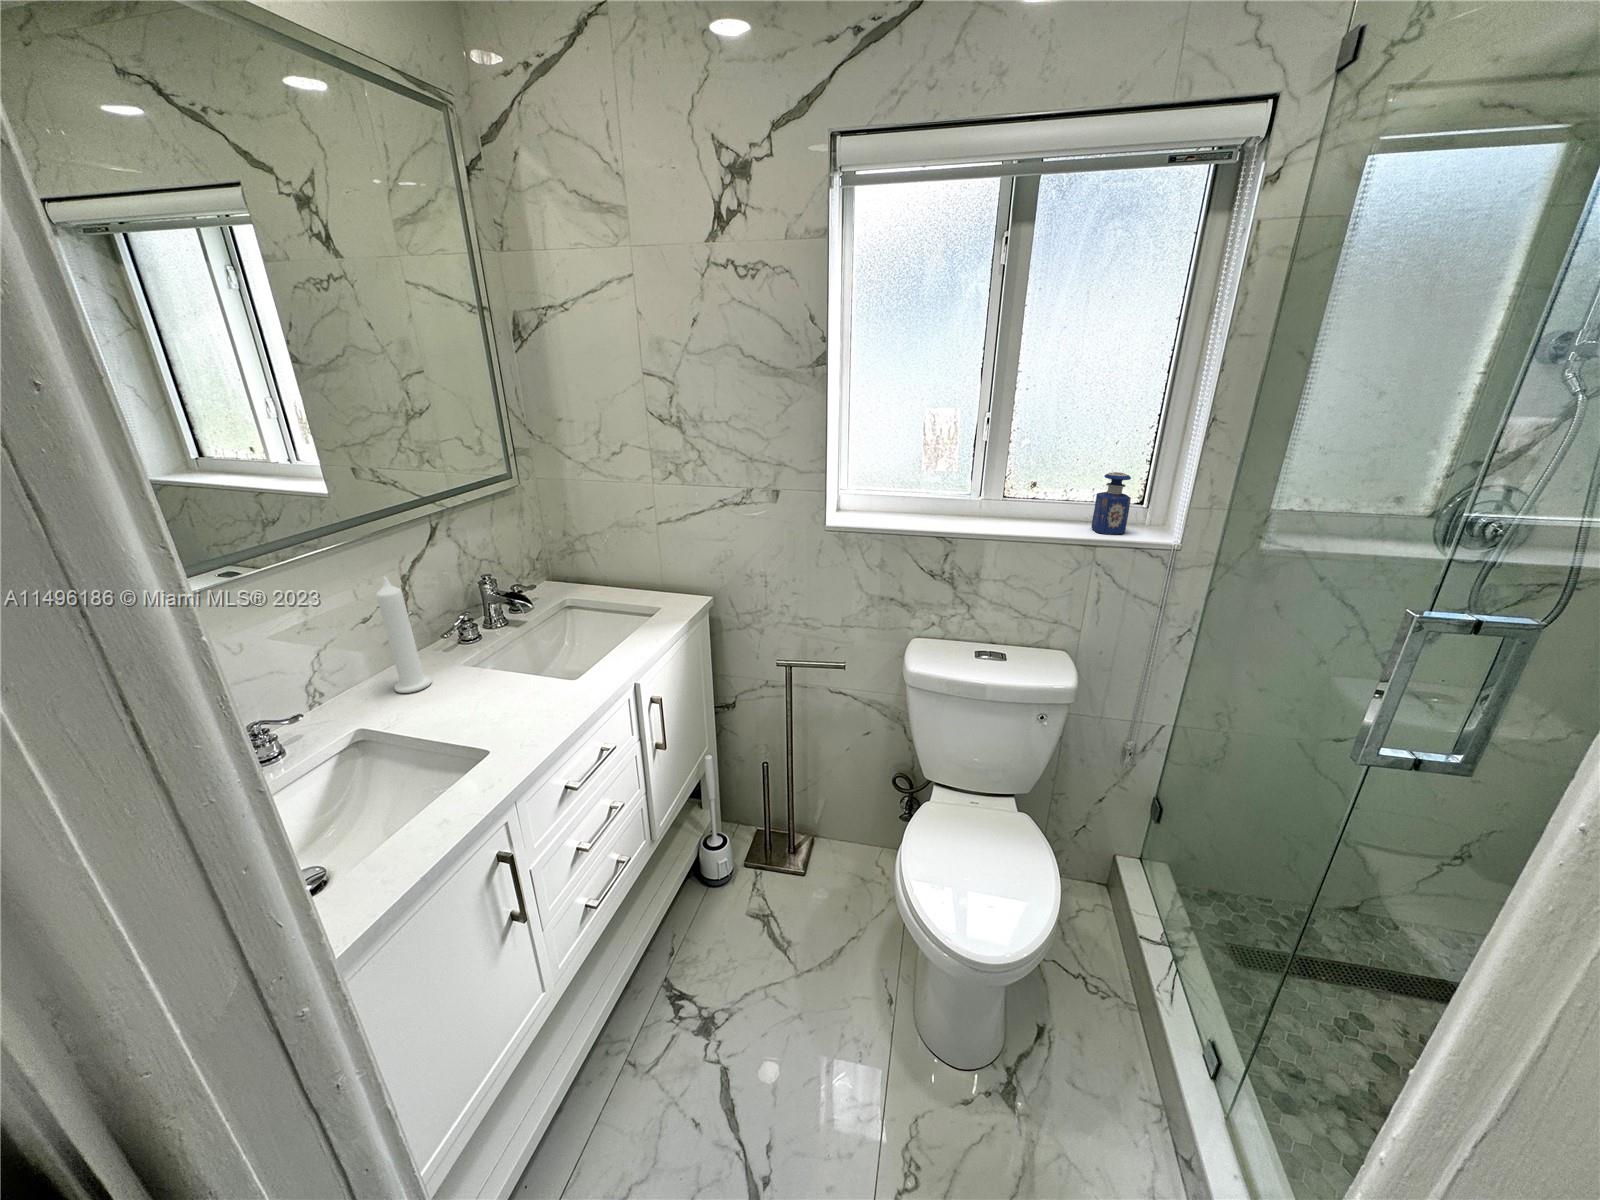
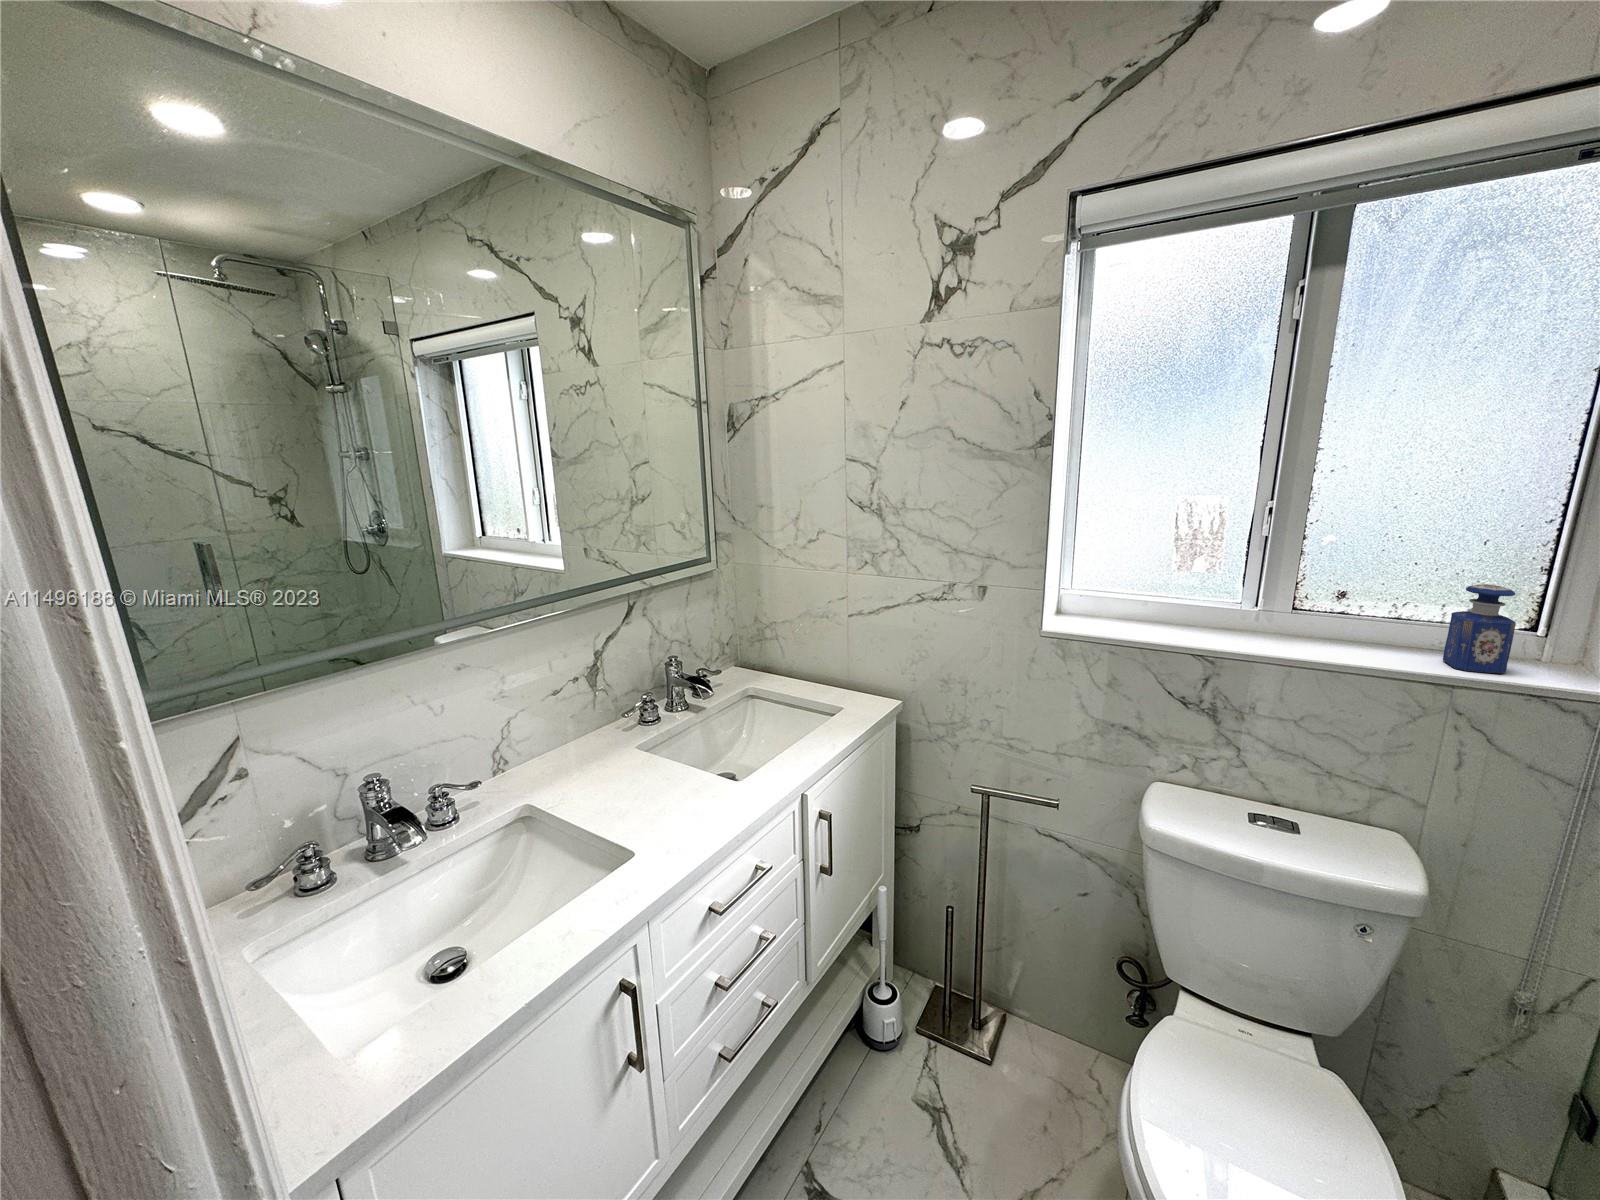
candle: present [376,577,432,693] -> none [564,653,604,772]

